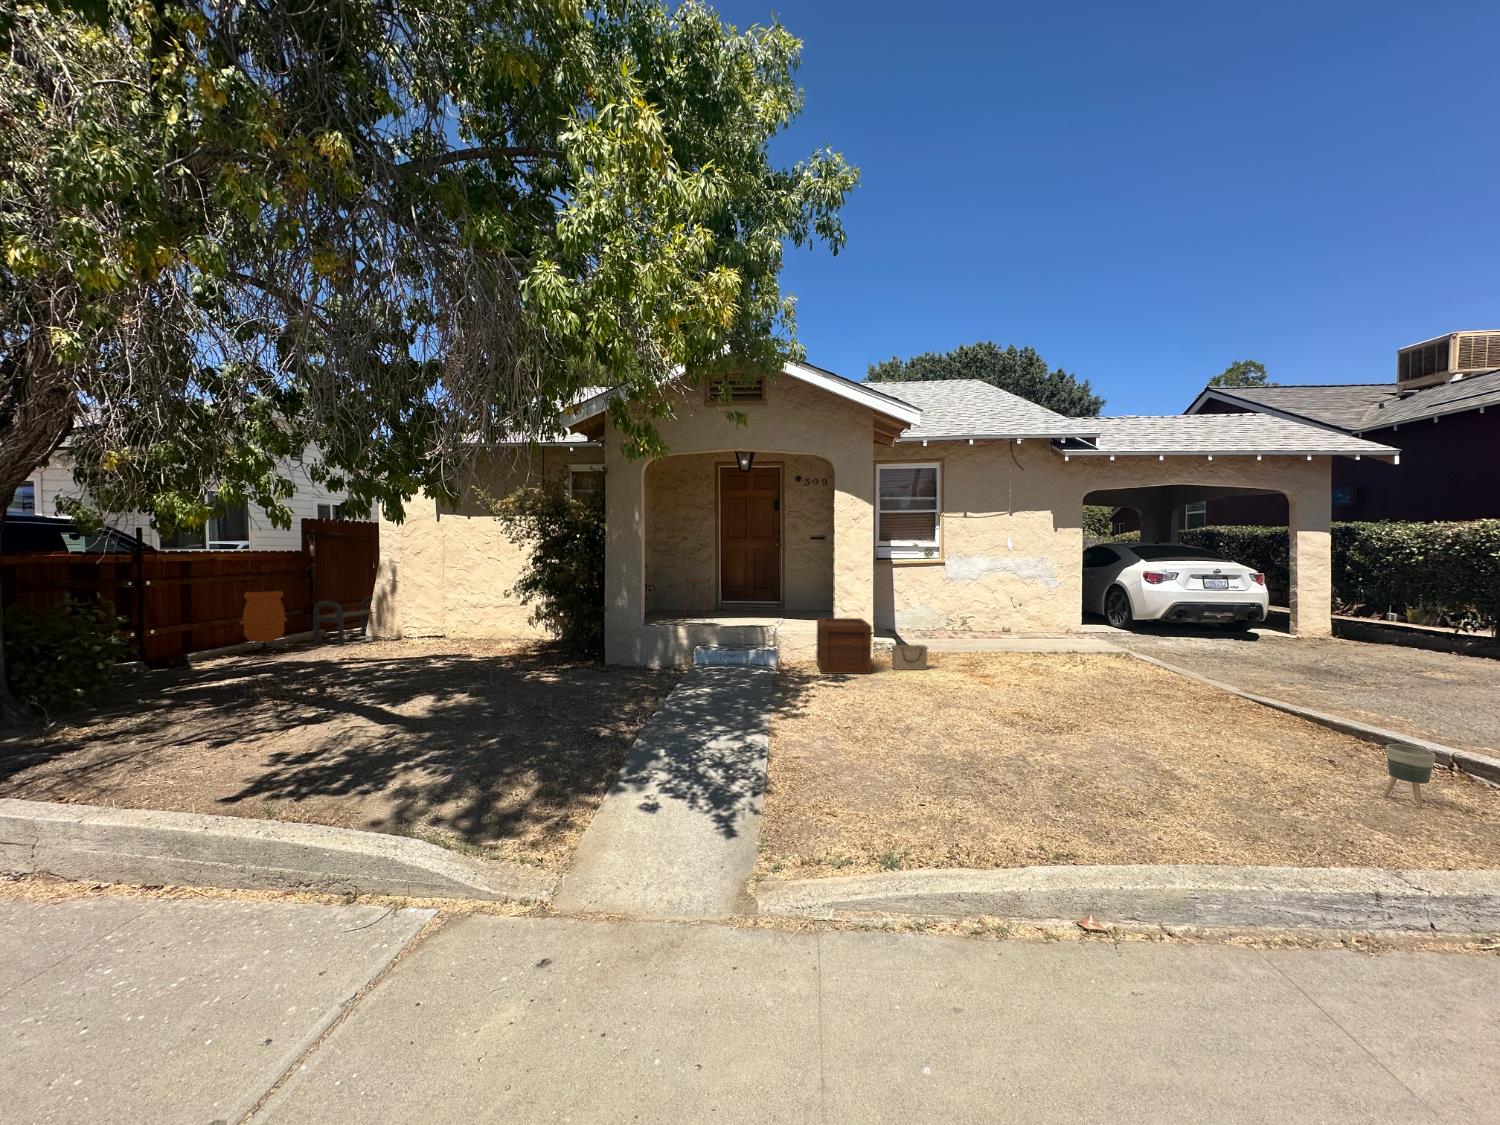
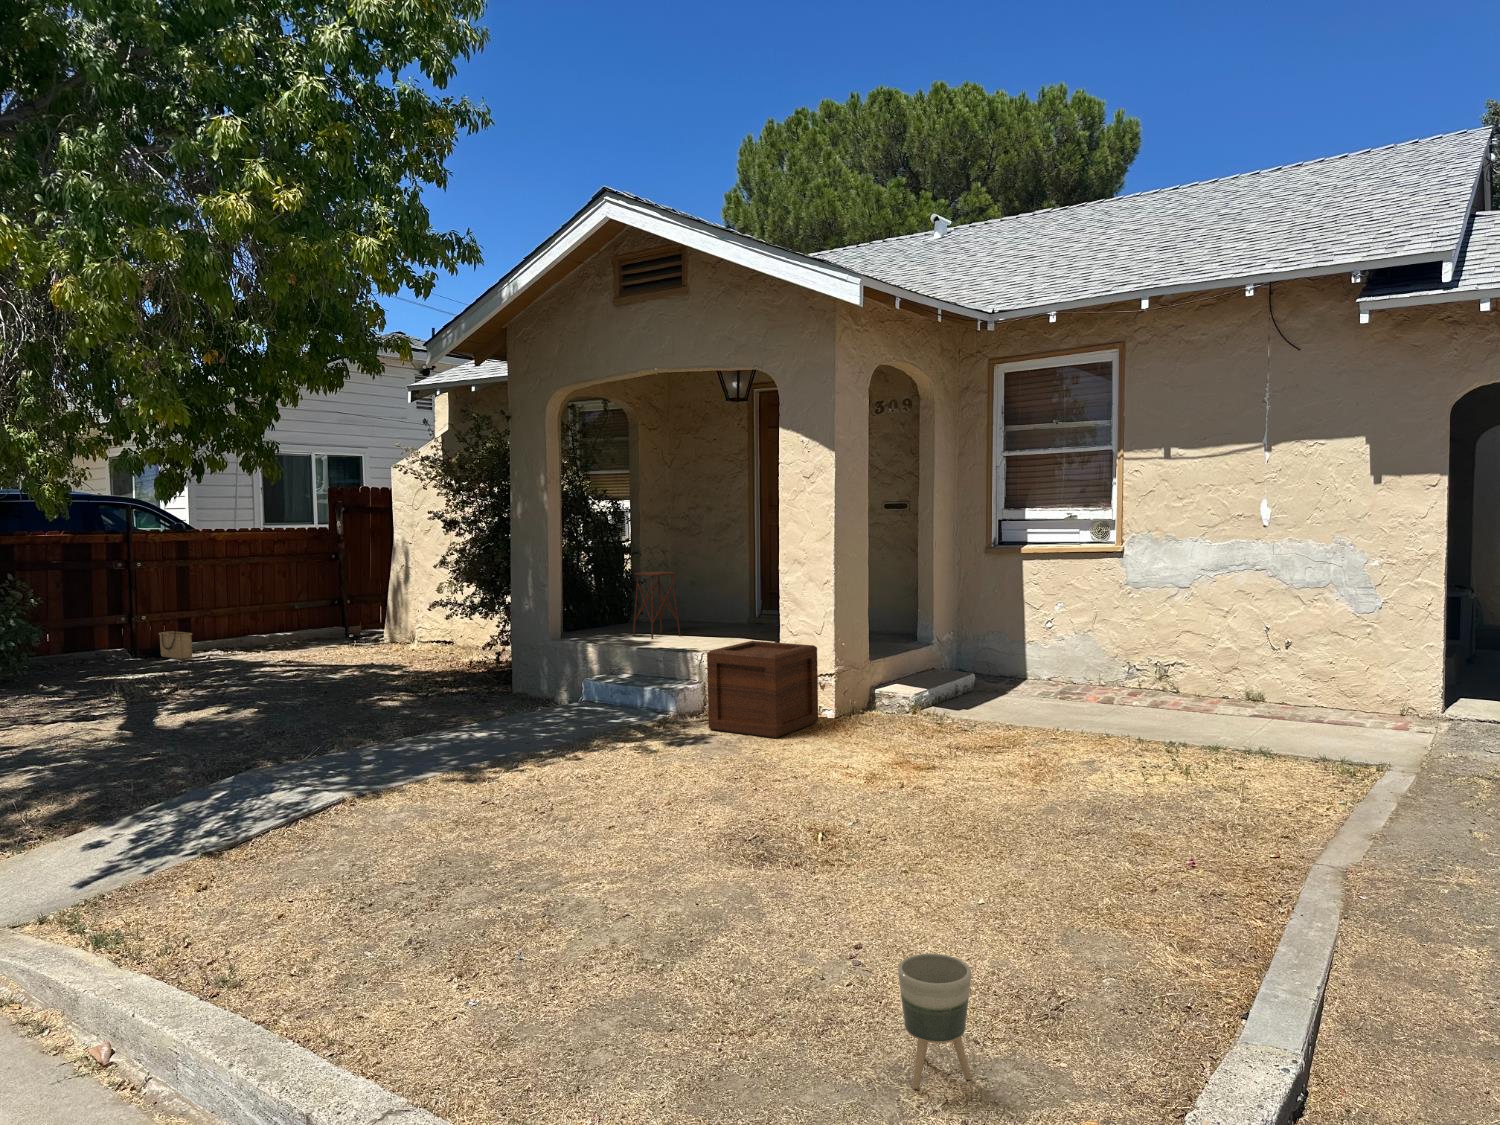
lounge chair: present [240,591,287,658] -> none [216,578,280,654]
bench: present [313,596,375,645] -> none [316,586,401,645]
basket: present [892,645,928,670] -> present [159,631,192,659]

